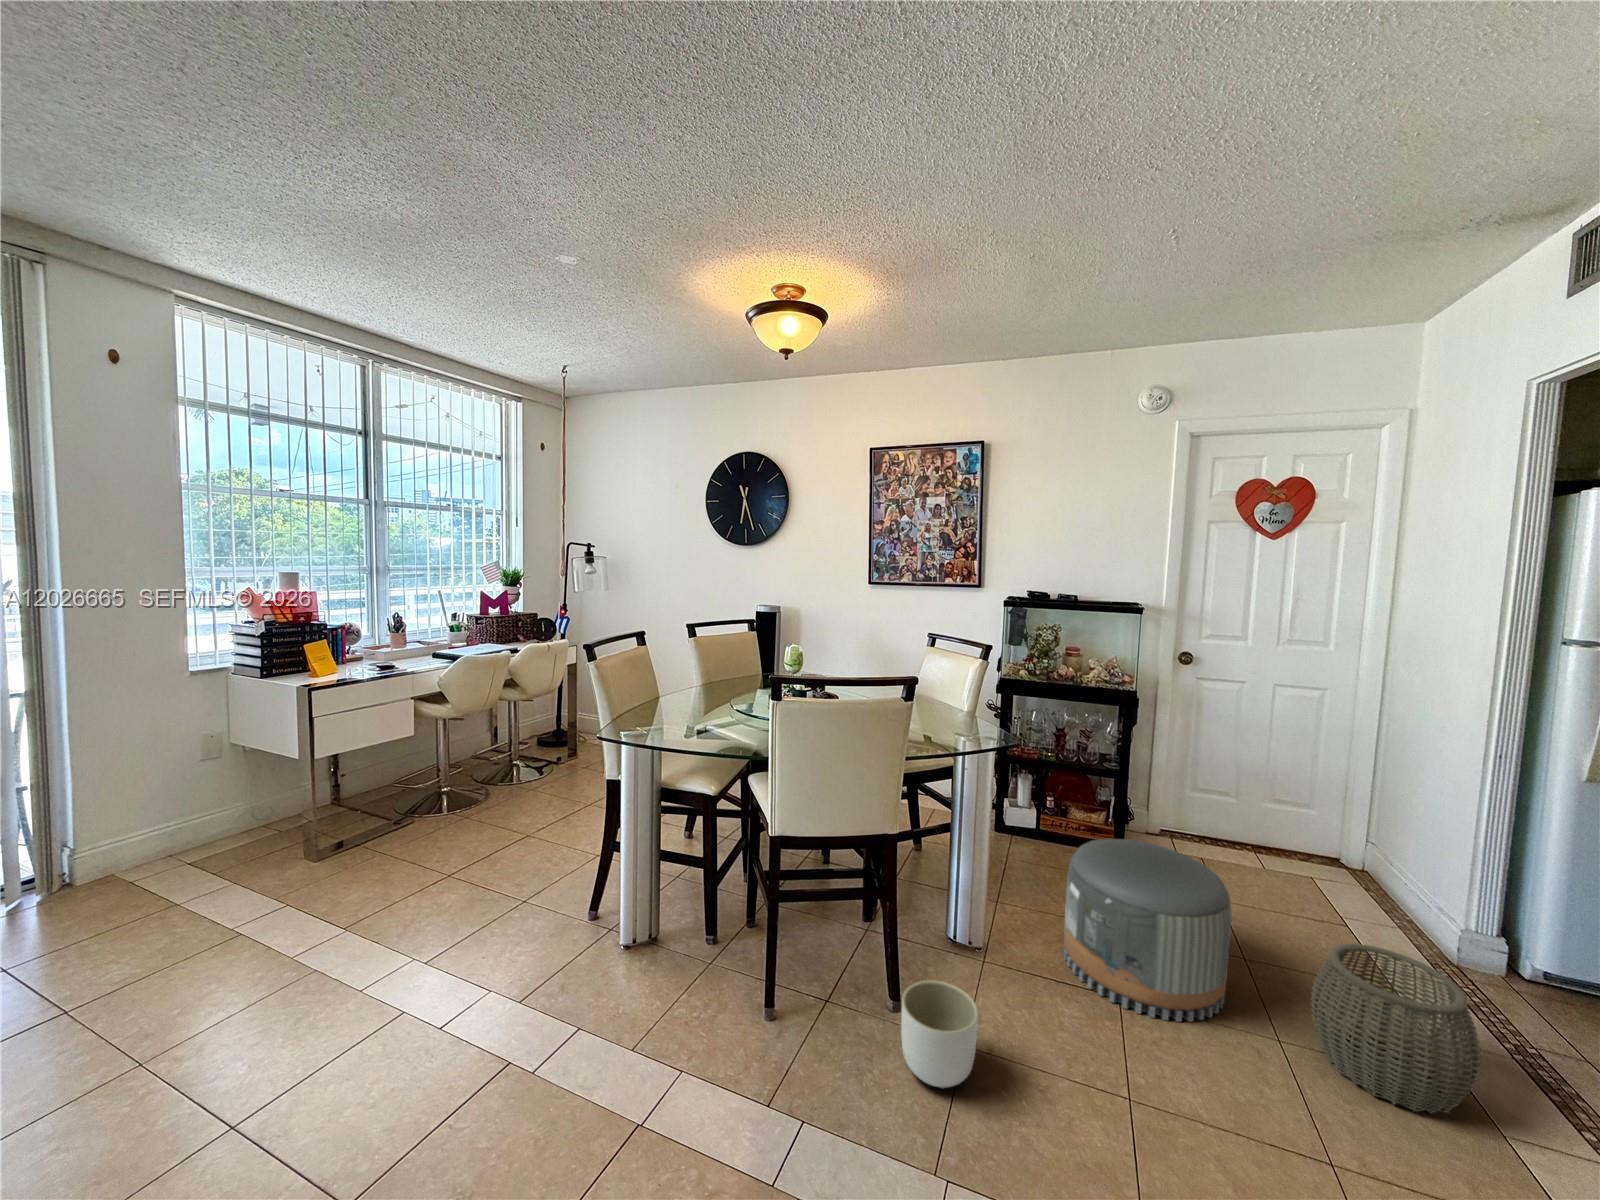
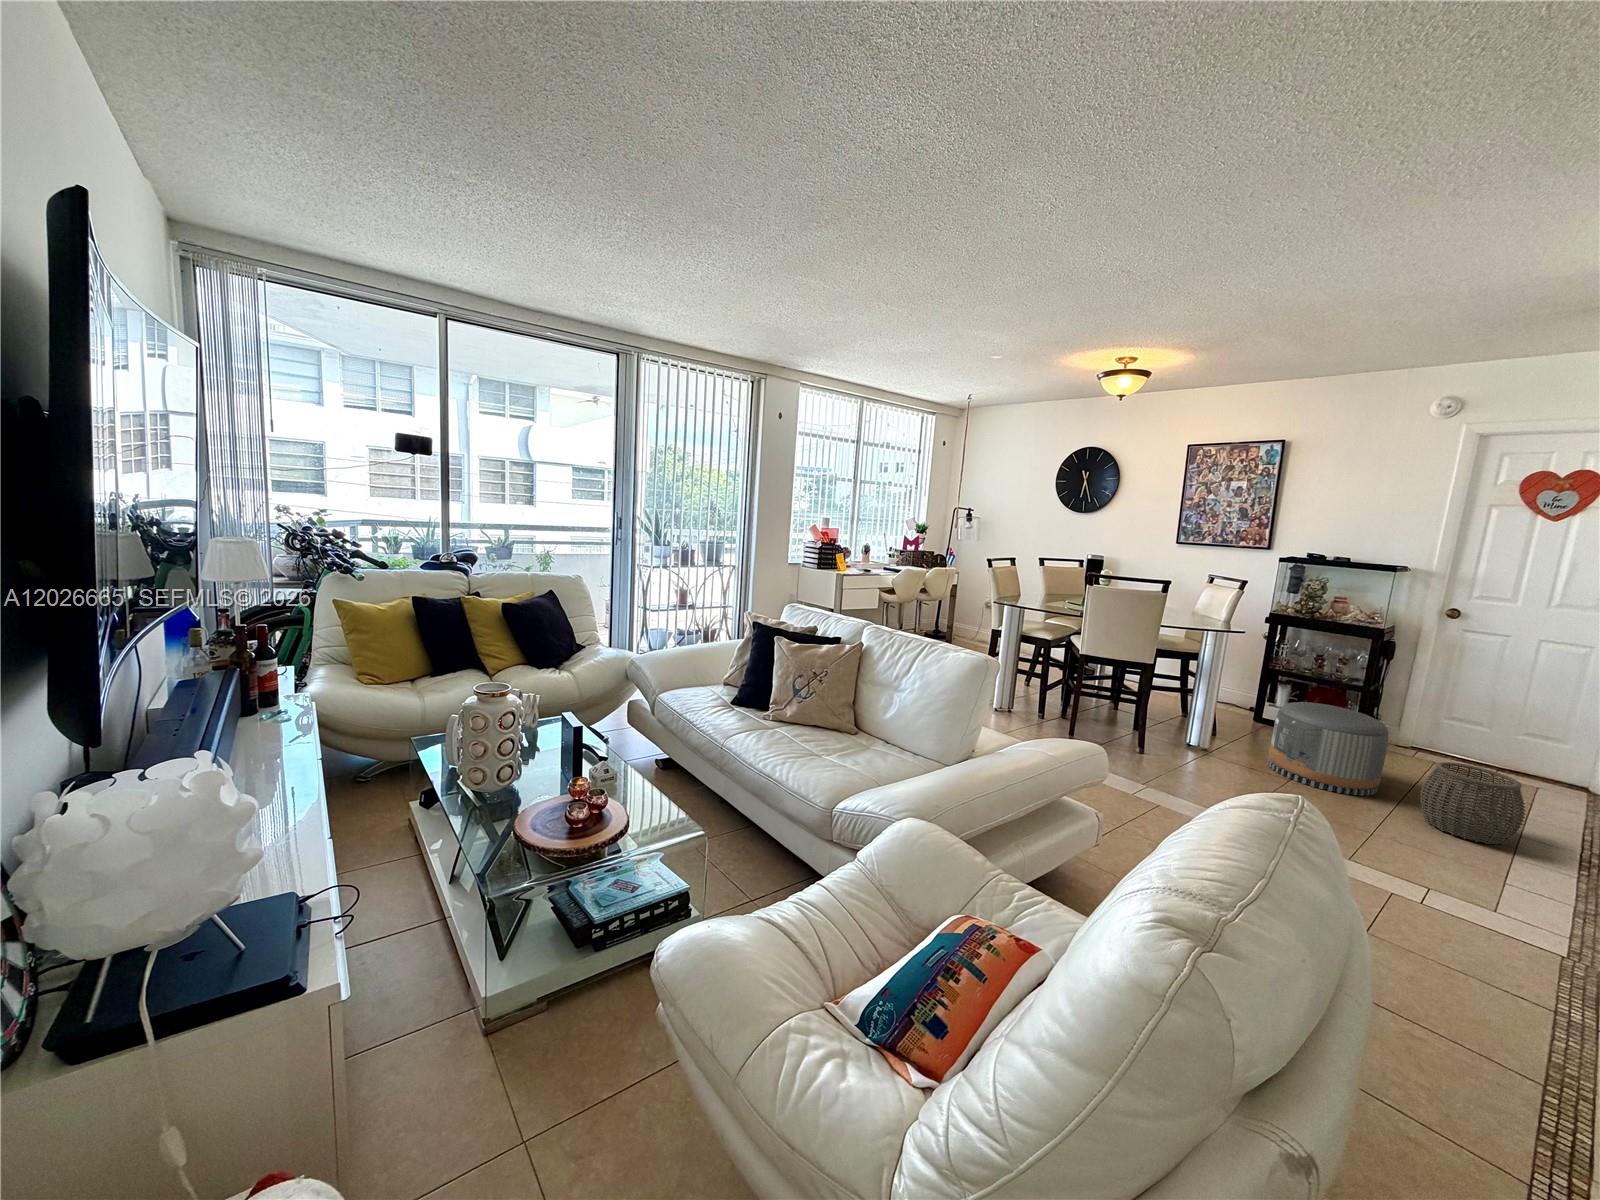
planter: present [901,980,978,1088] -> none [1147,731,1190,772]

